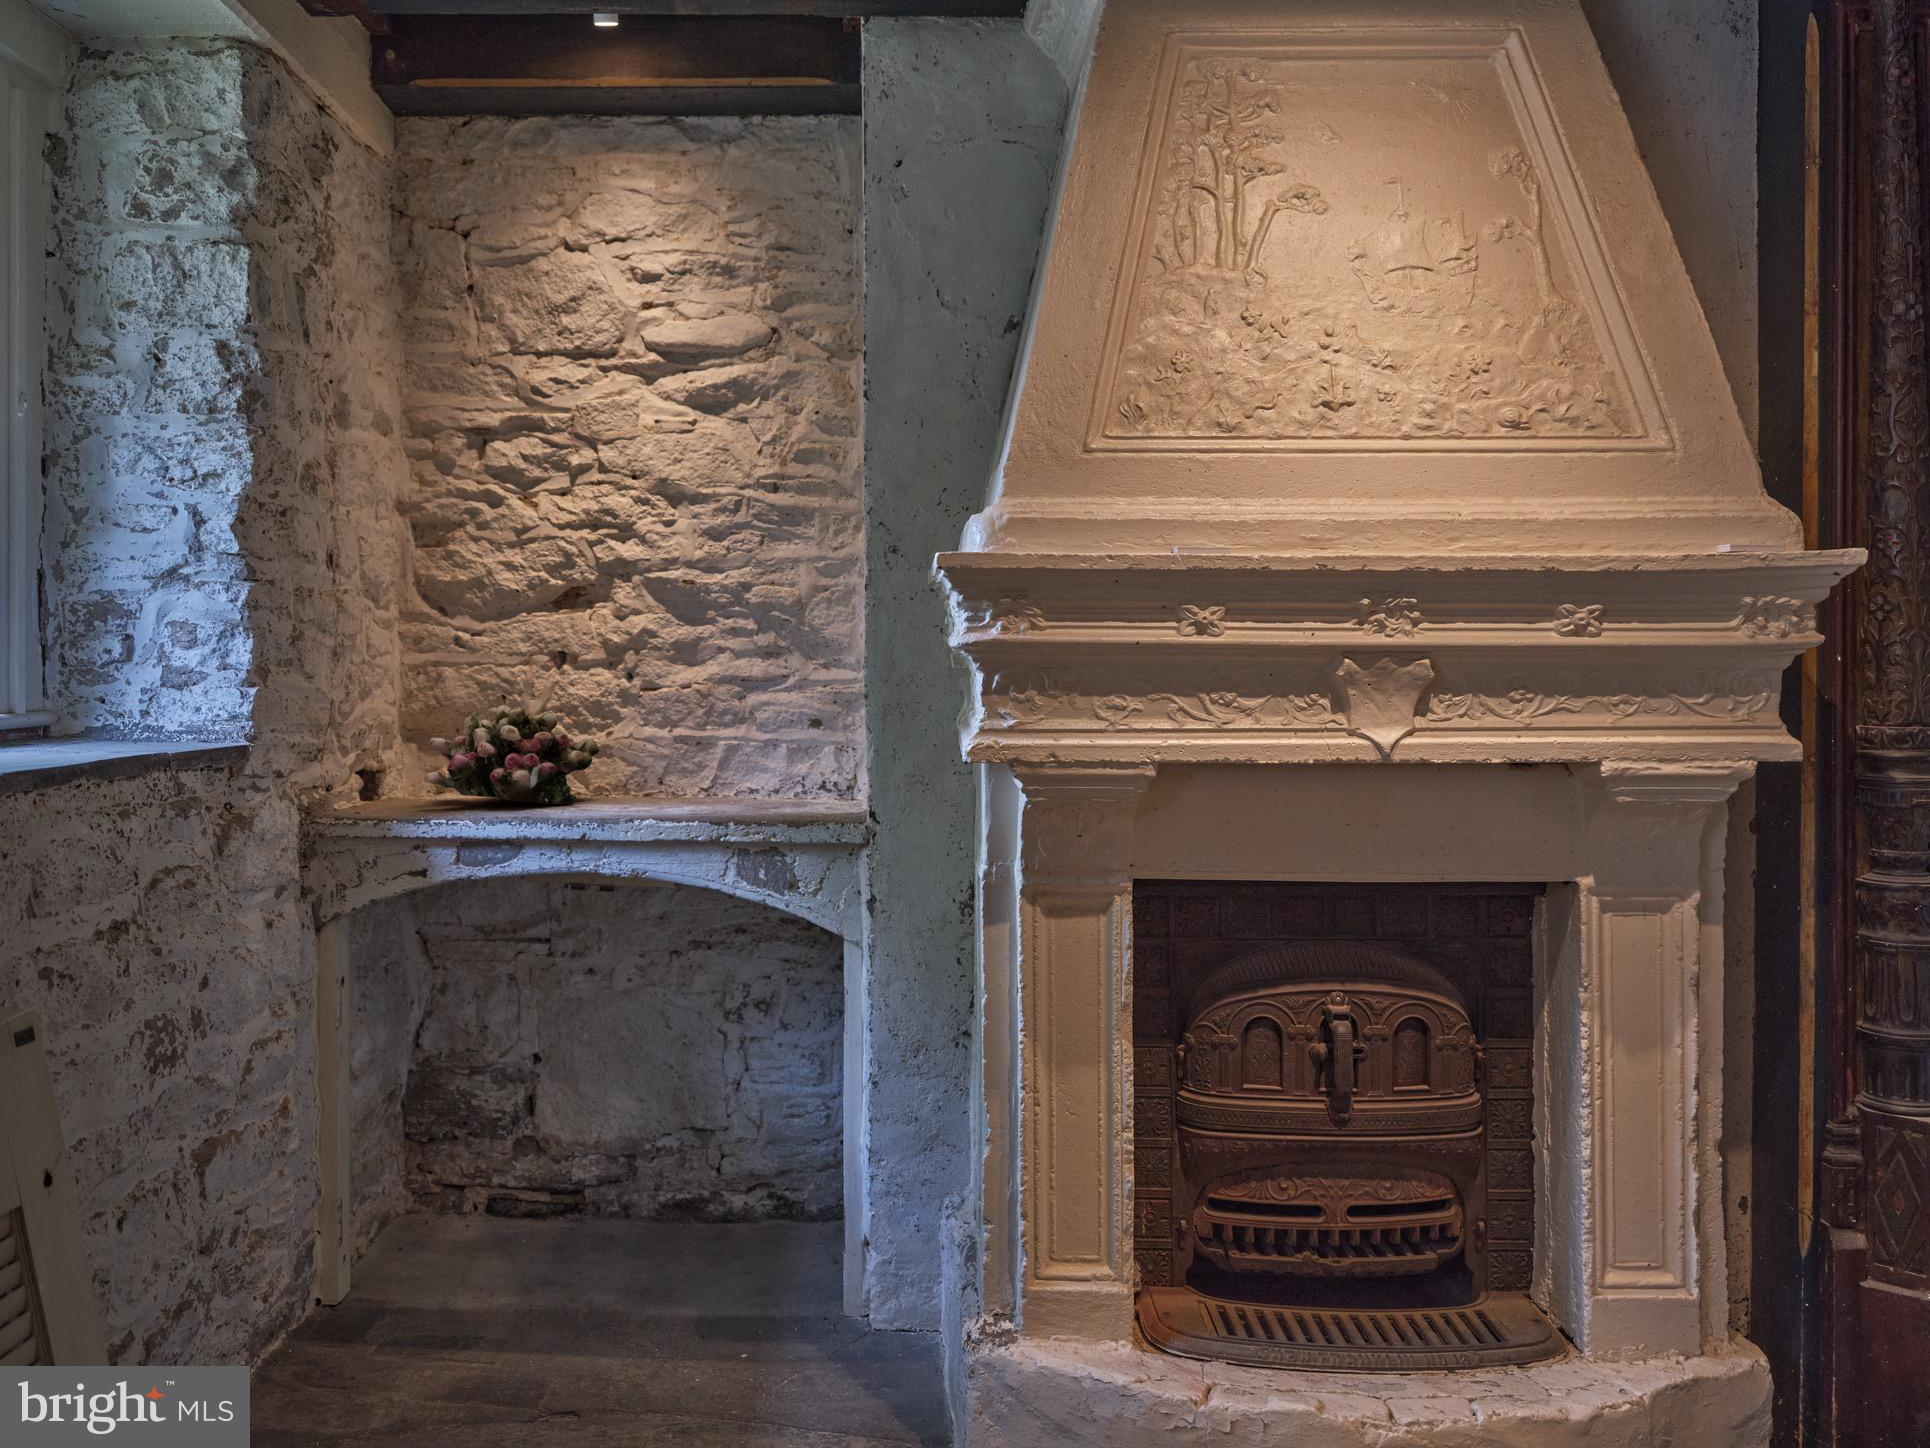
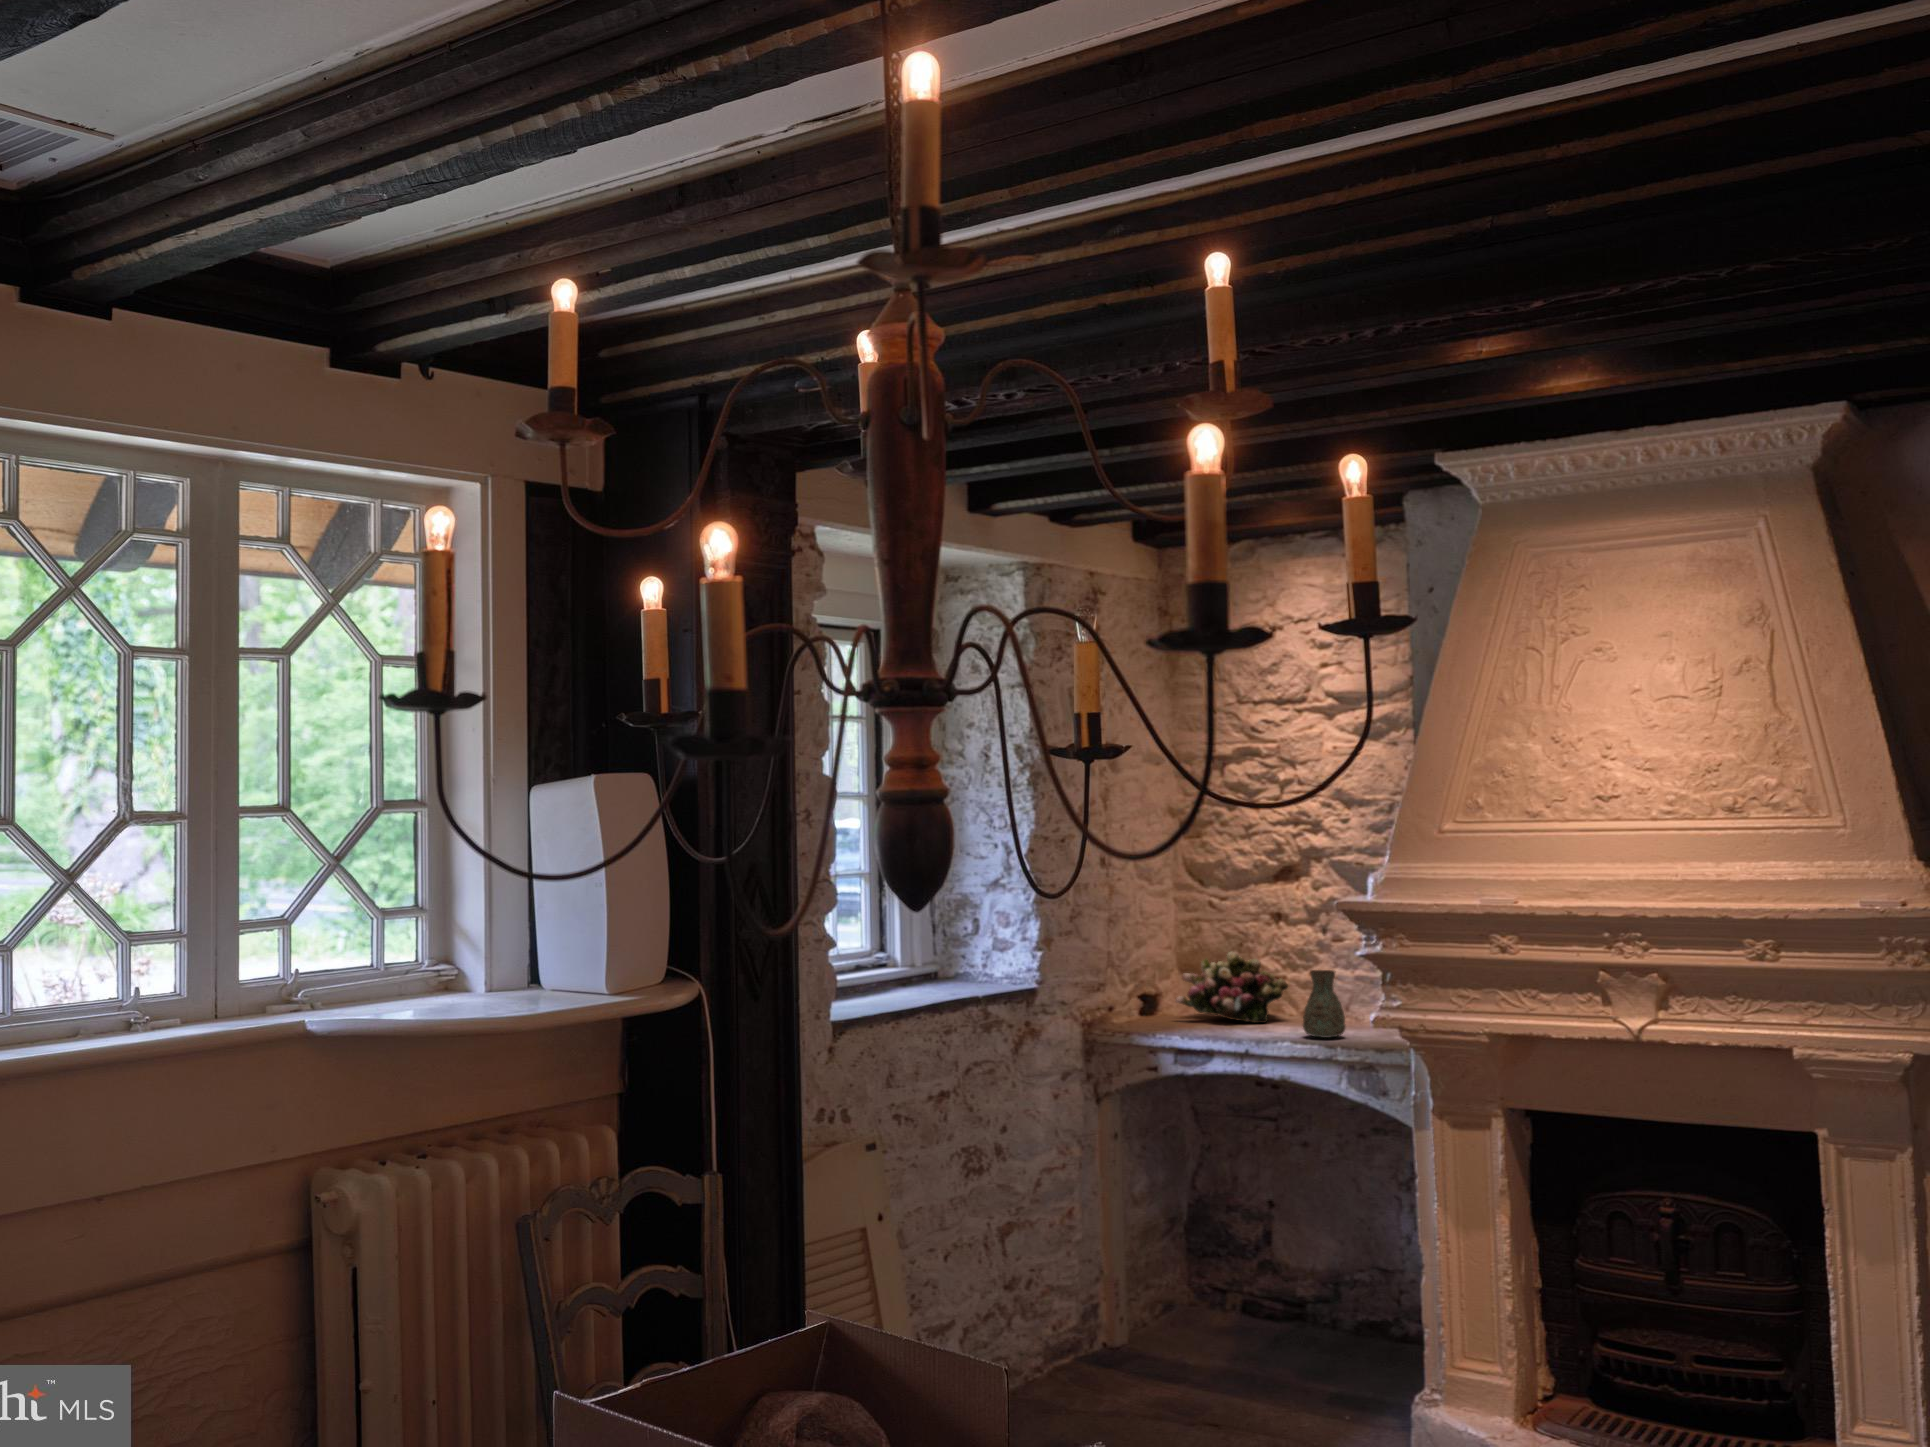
decorative vase: none [665,717,729,814] -> present [1303,970,1346,1038]

